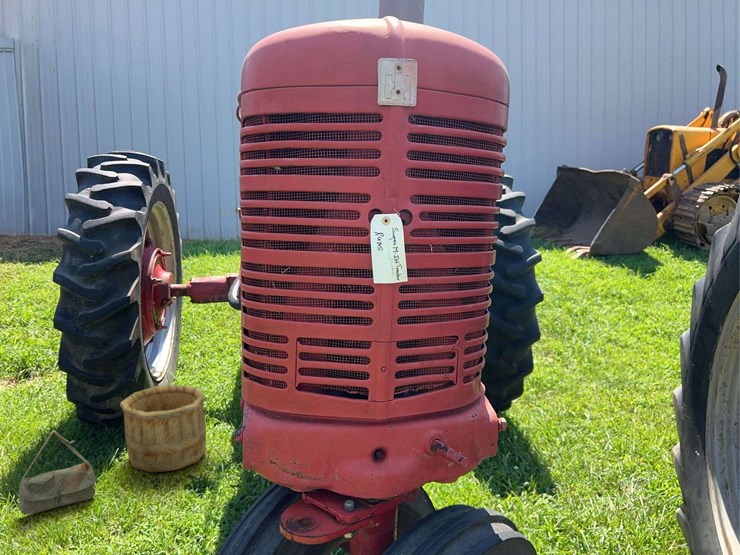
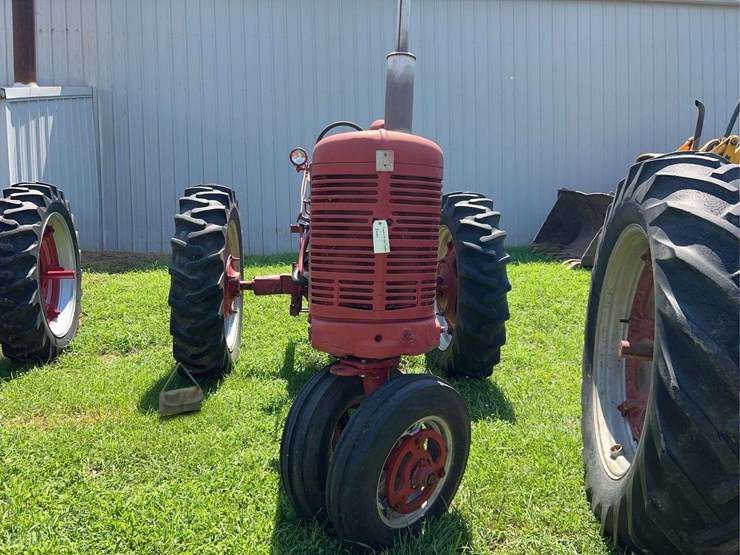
wooden bucket: present [120,385,206,473] -> none [212,345,269,398]

